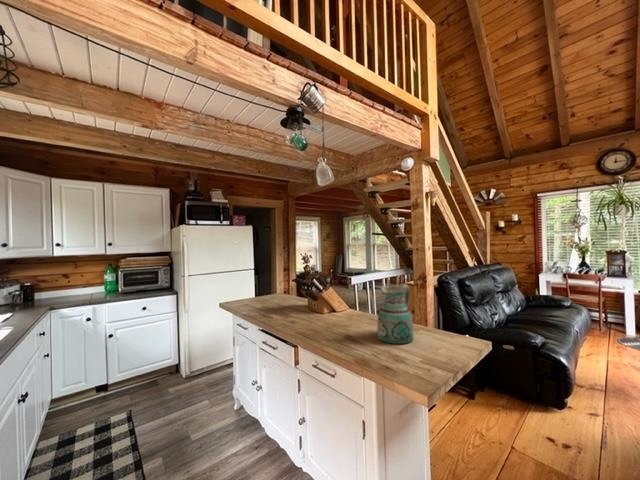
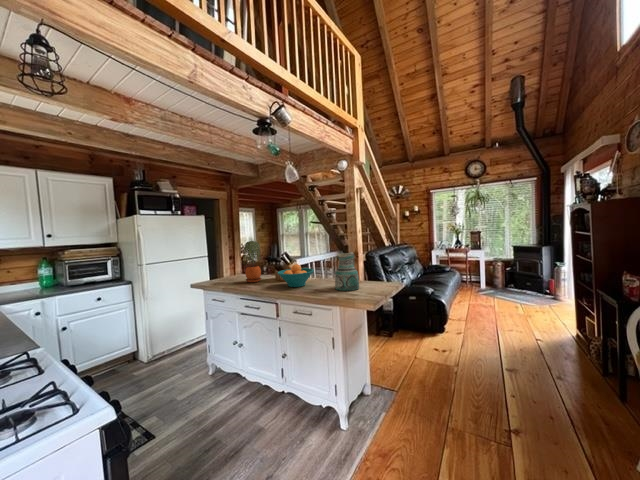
potted plant: none [271,258,294,310] -> present [244,241,262,282]
fruit bowl: none [305,294,353,325] -> present [278,264,314,287]

